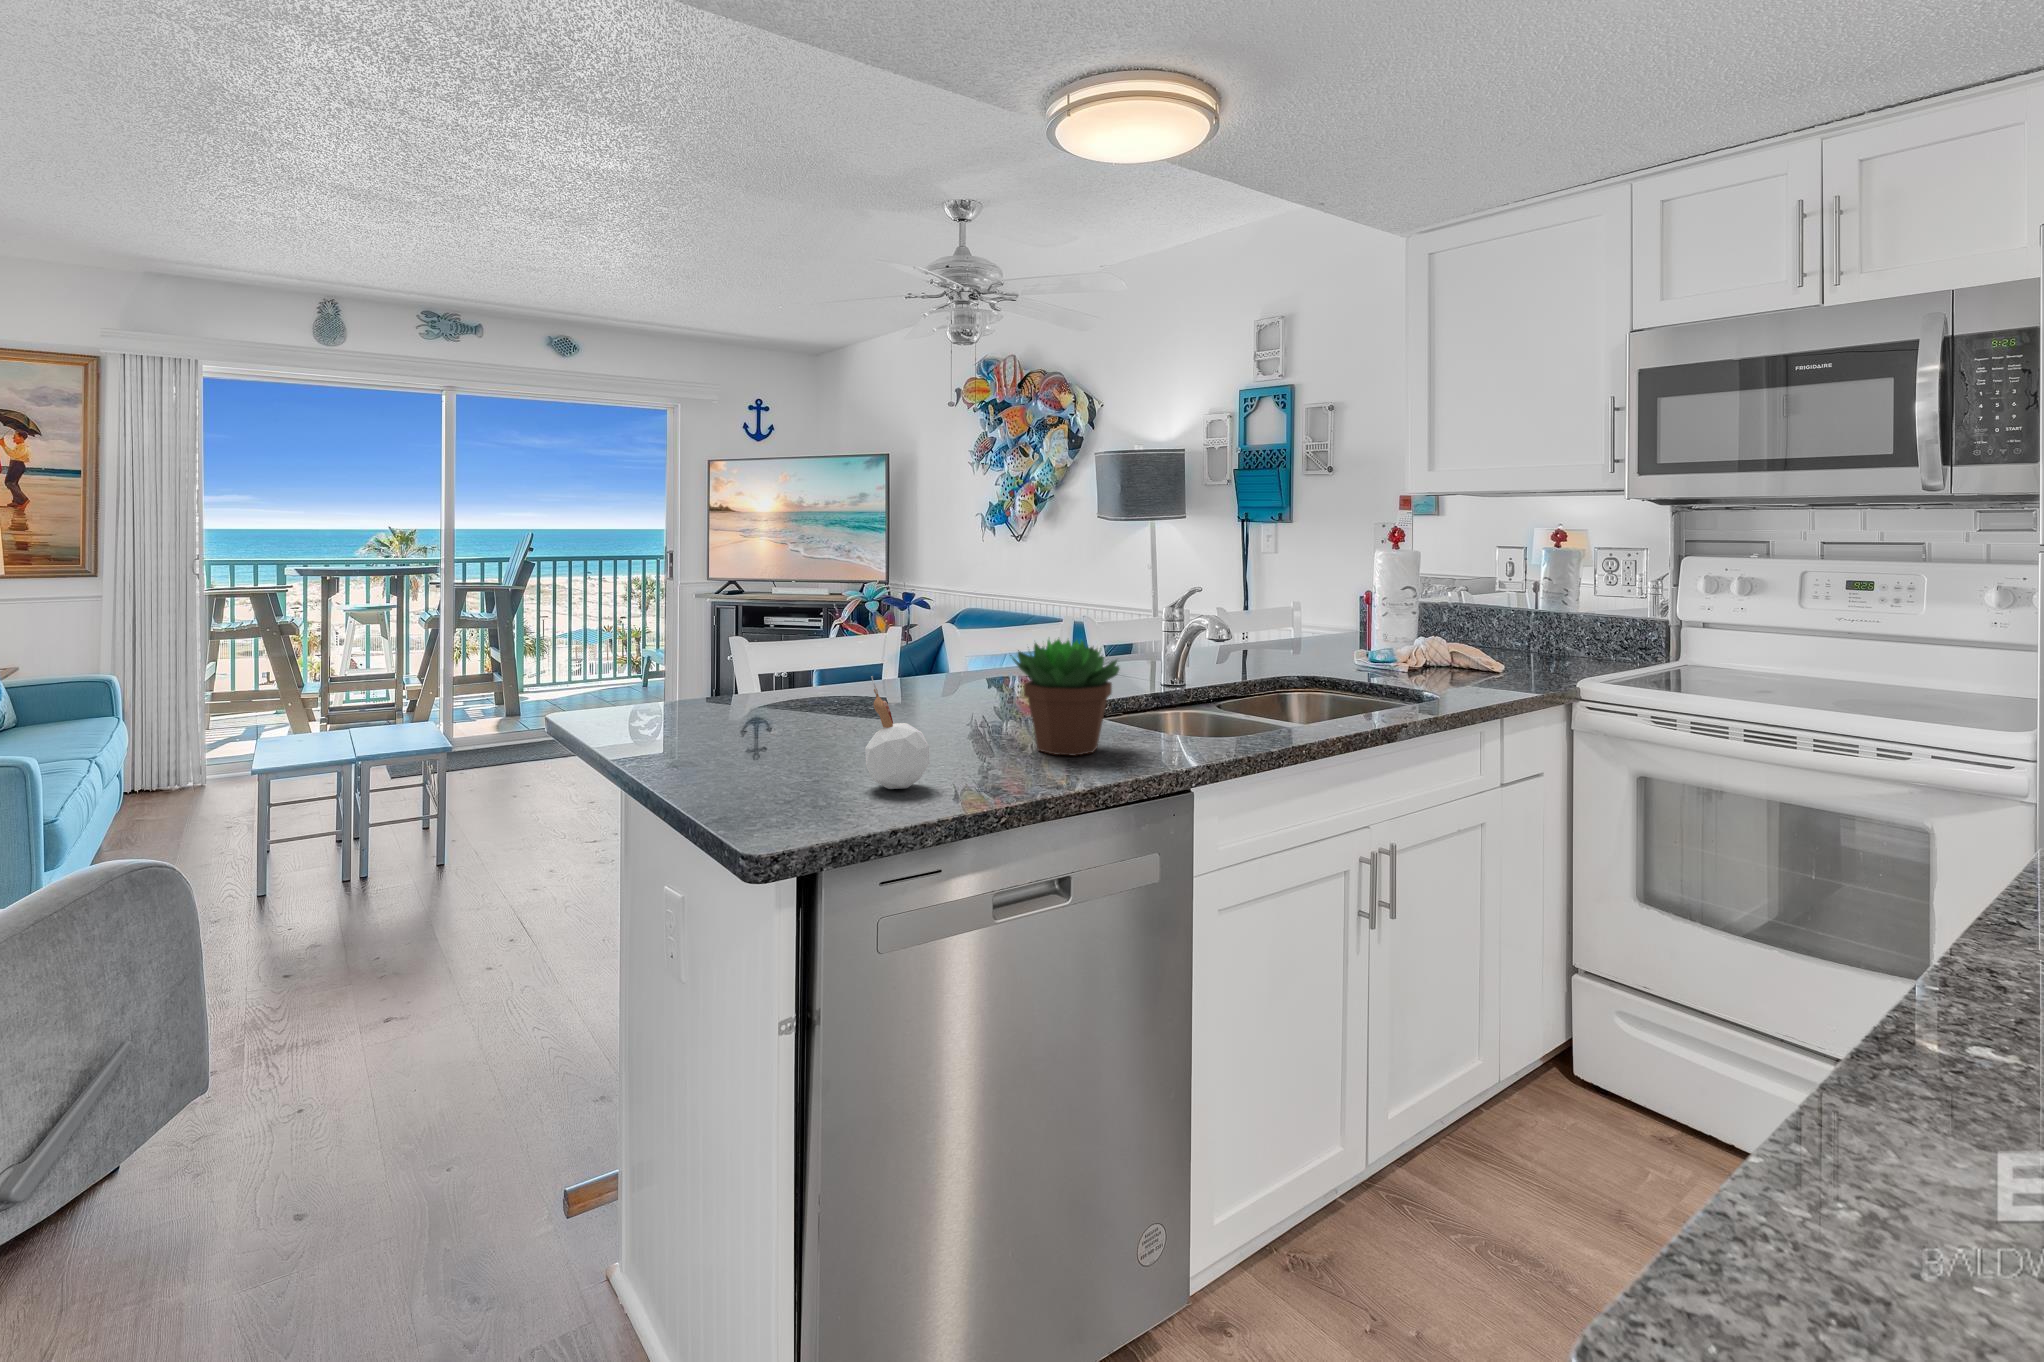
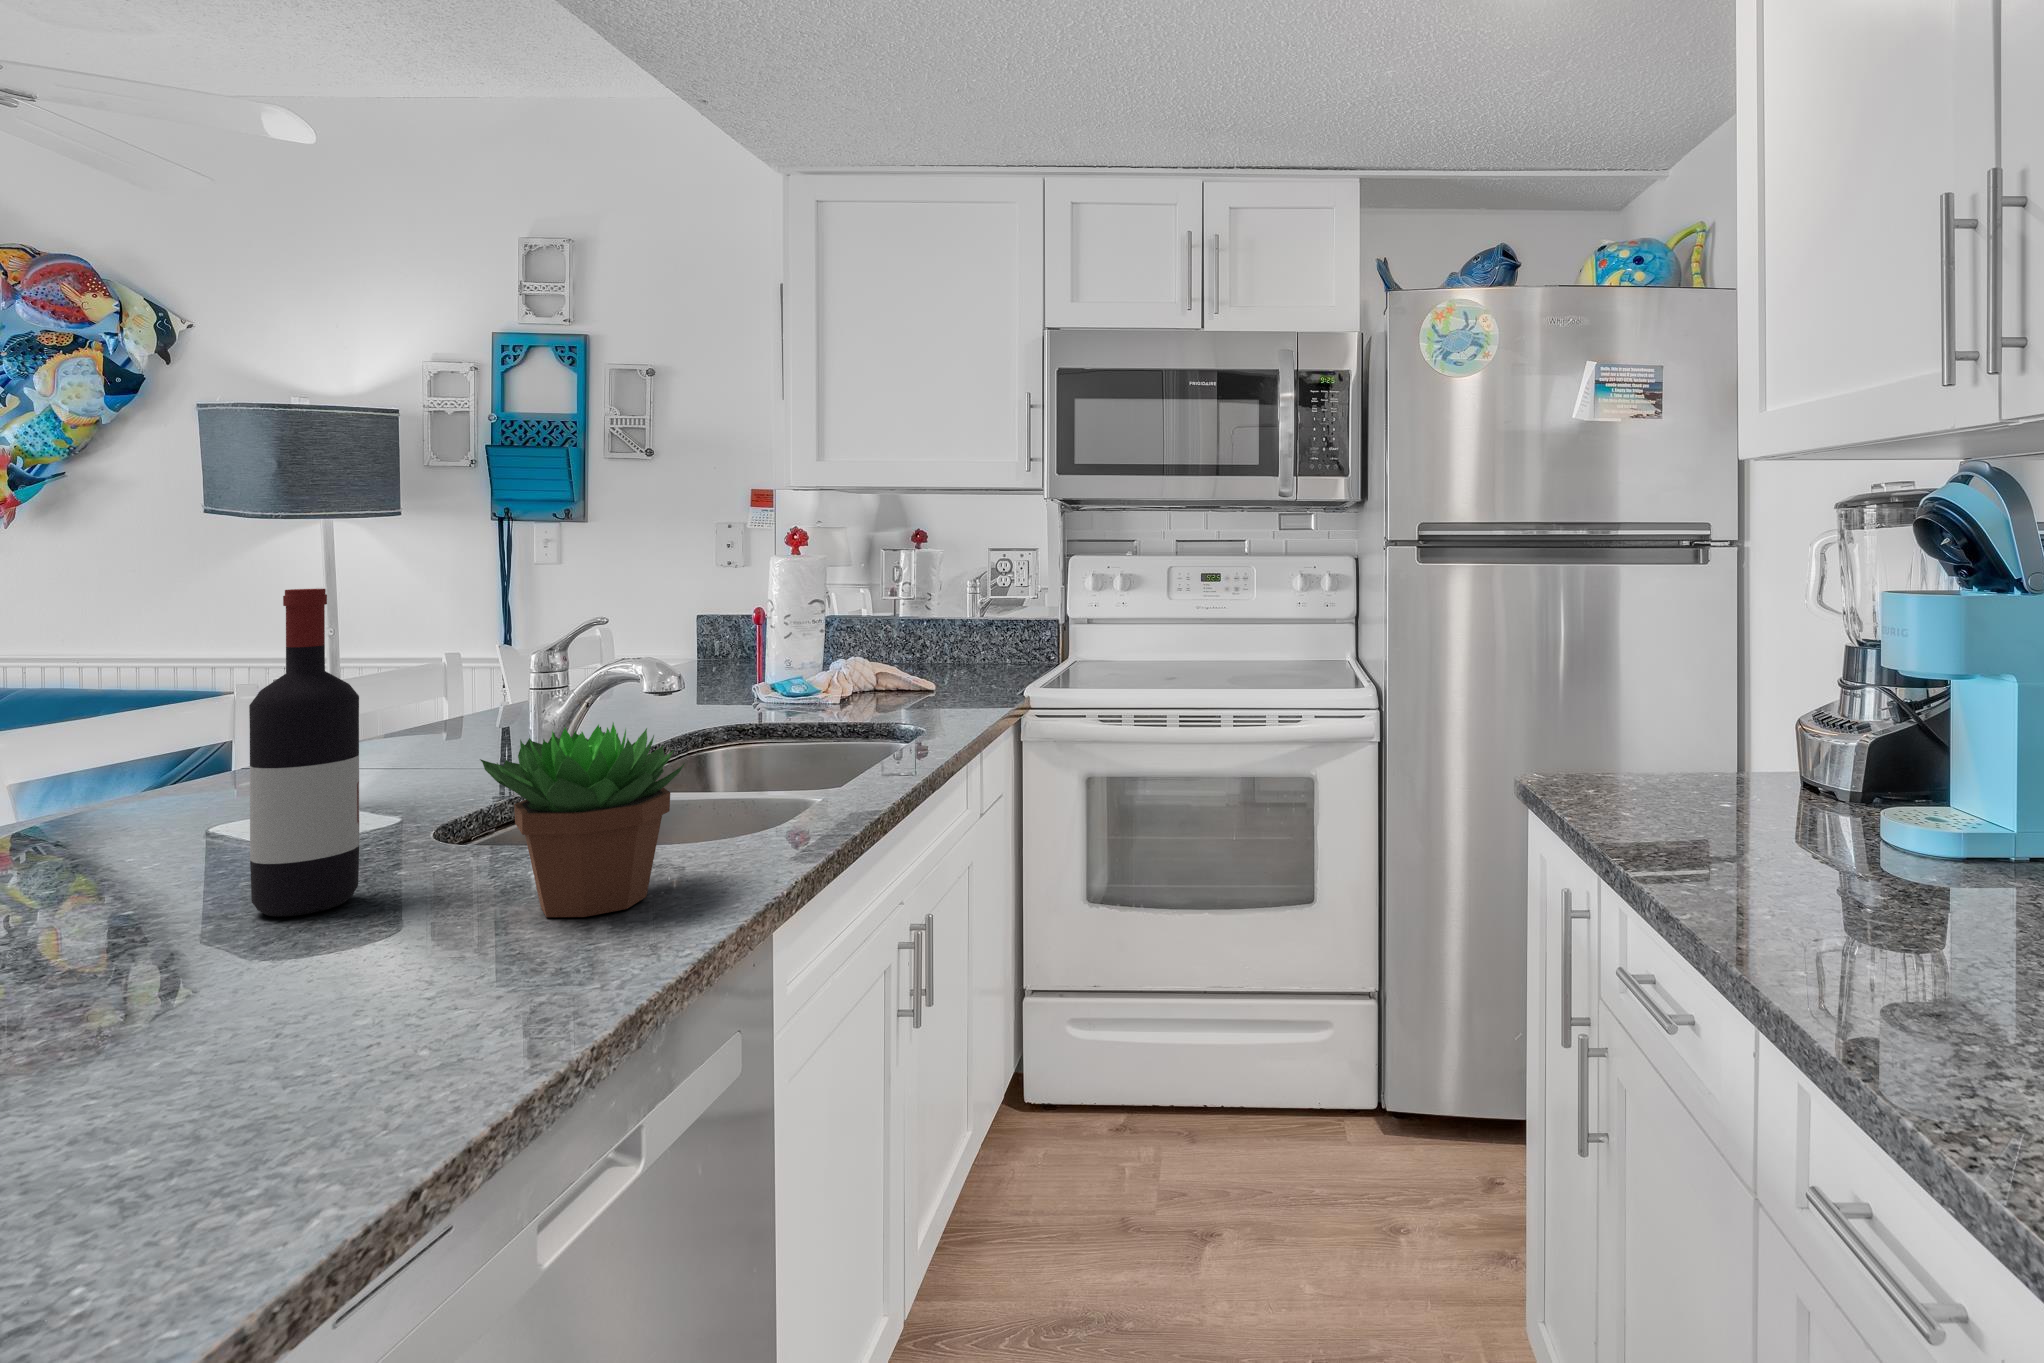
wine bottle: none [940,547,987,726] -> present [249,589,359,917]
candle: present [865,676,930,789] -> none [322,863,479,1071]

